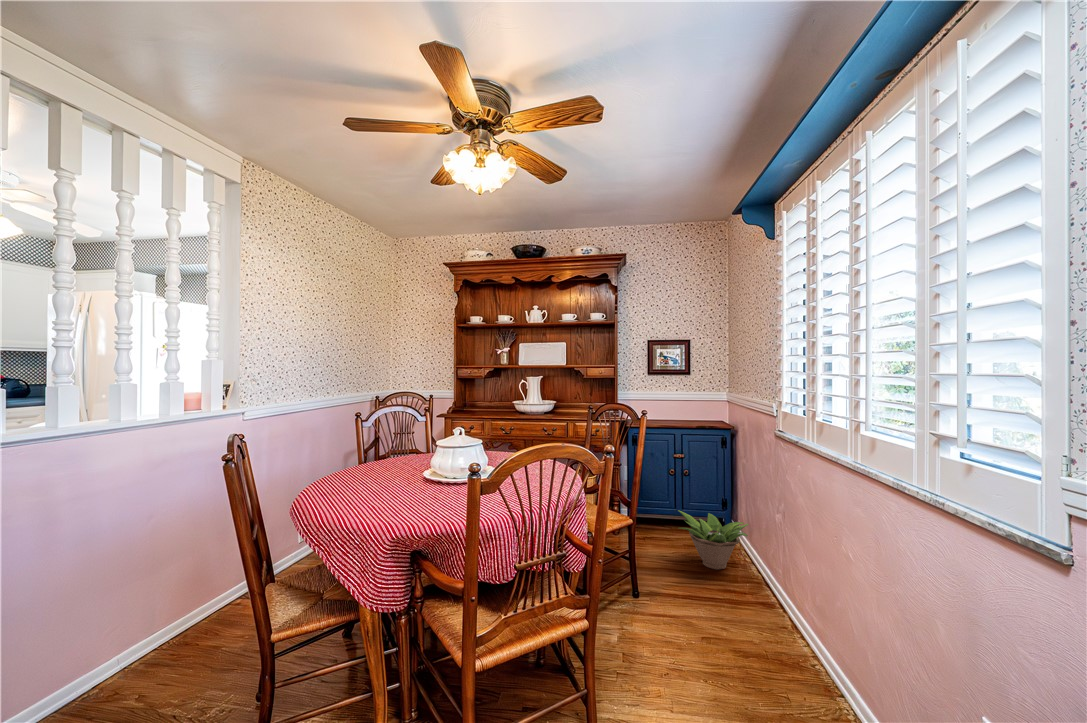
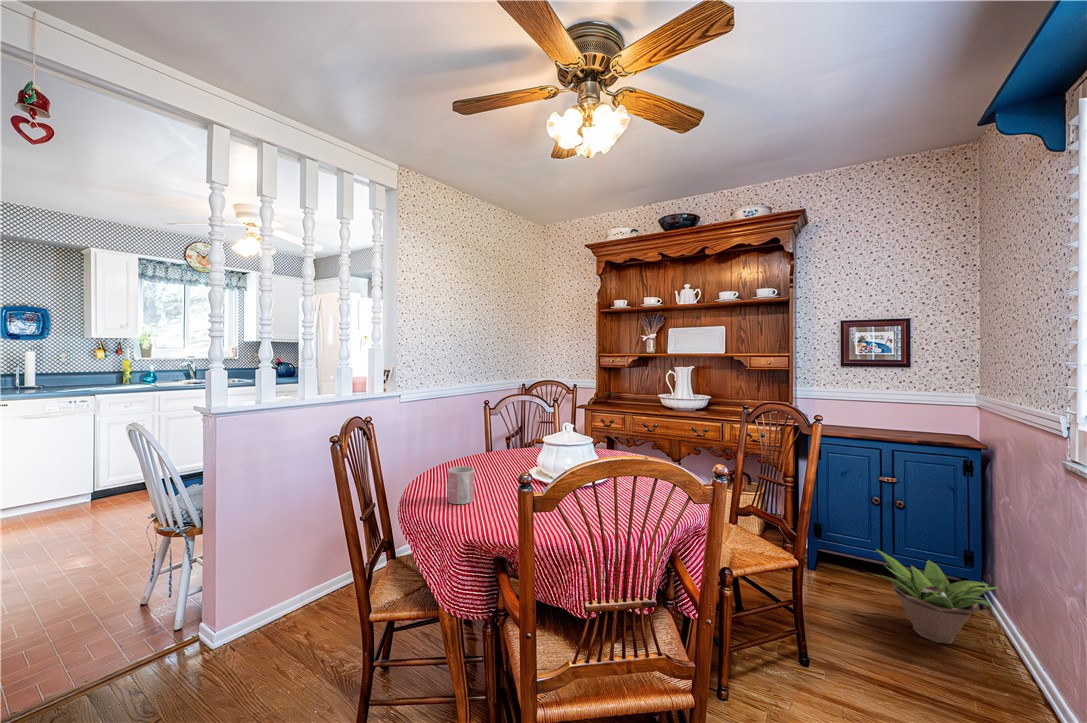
mug: none [355,470,382,507] -> present [448,466,475,504]

